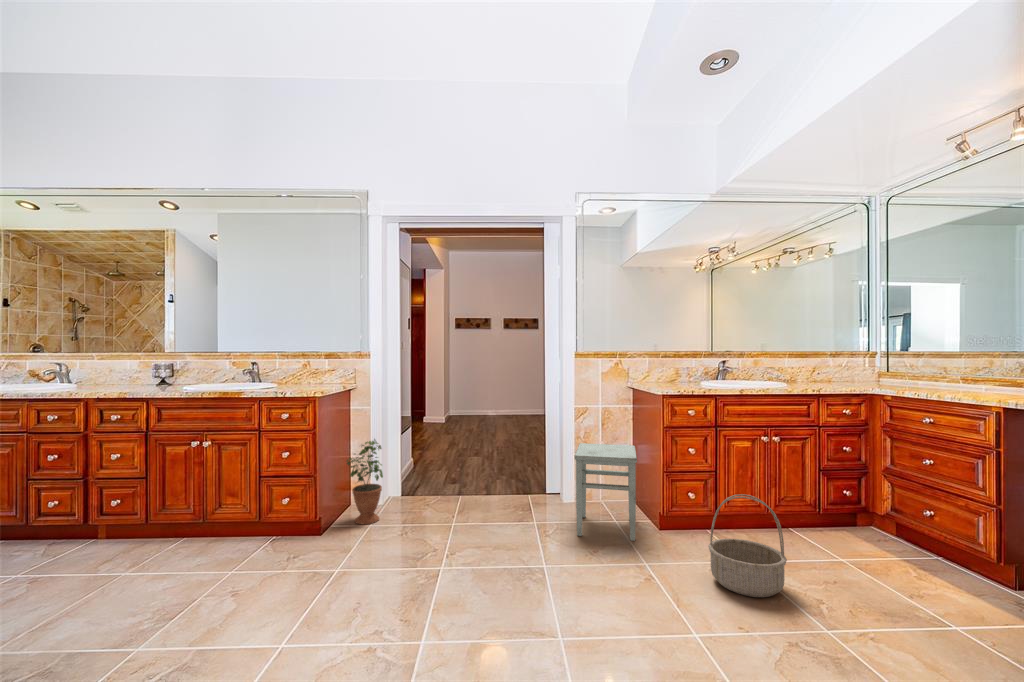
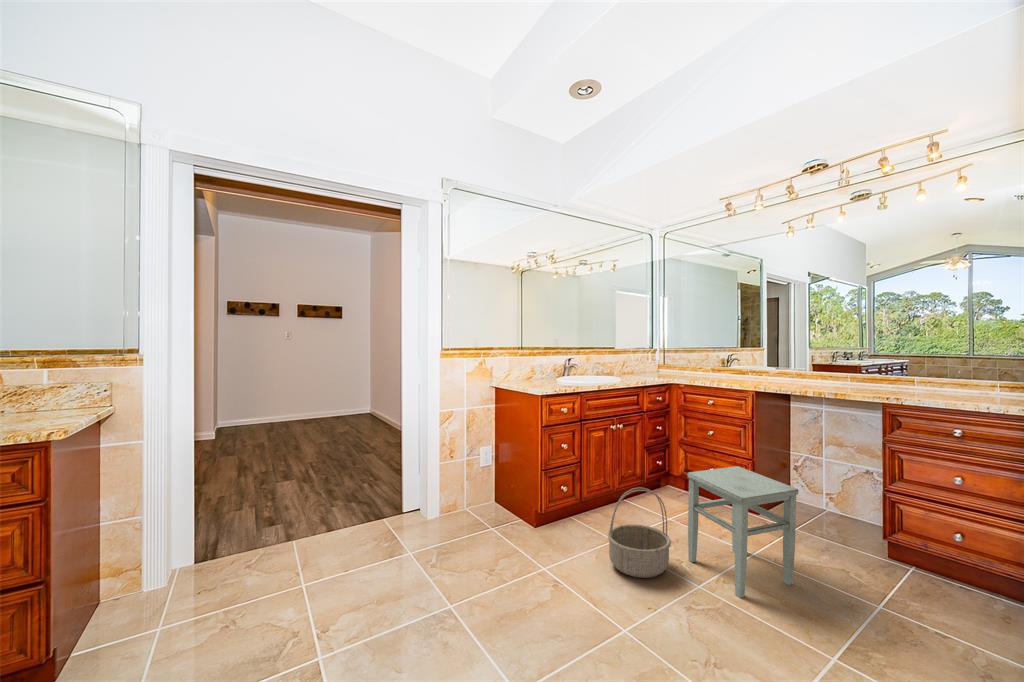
potted plant: present [347,439,383,525] -> none [133,485,201,619]
stool: present [575,443,637,541] -> present [688,466,798,598]

